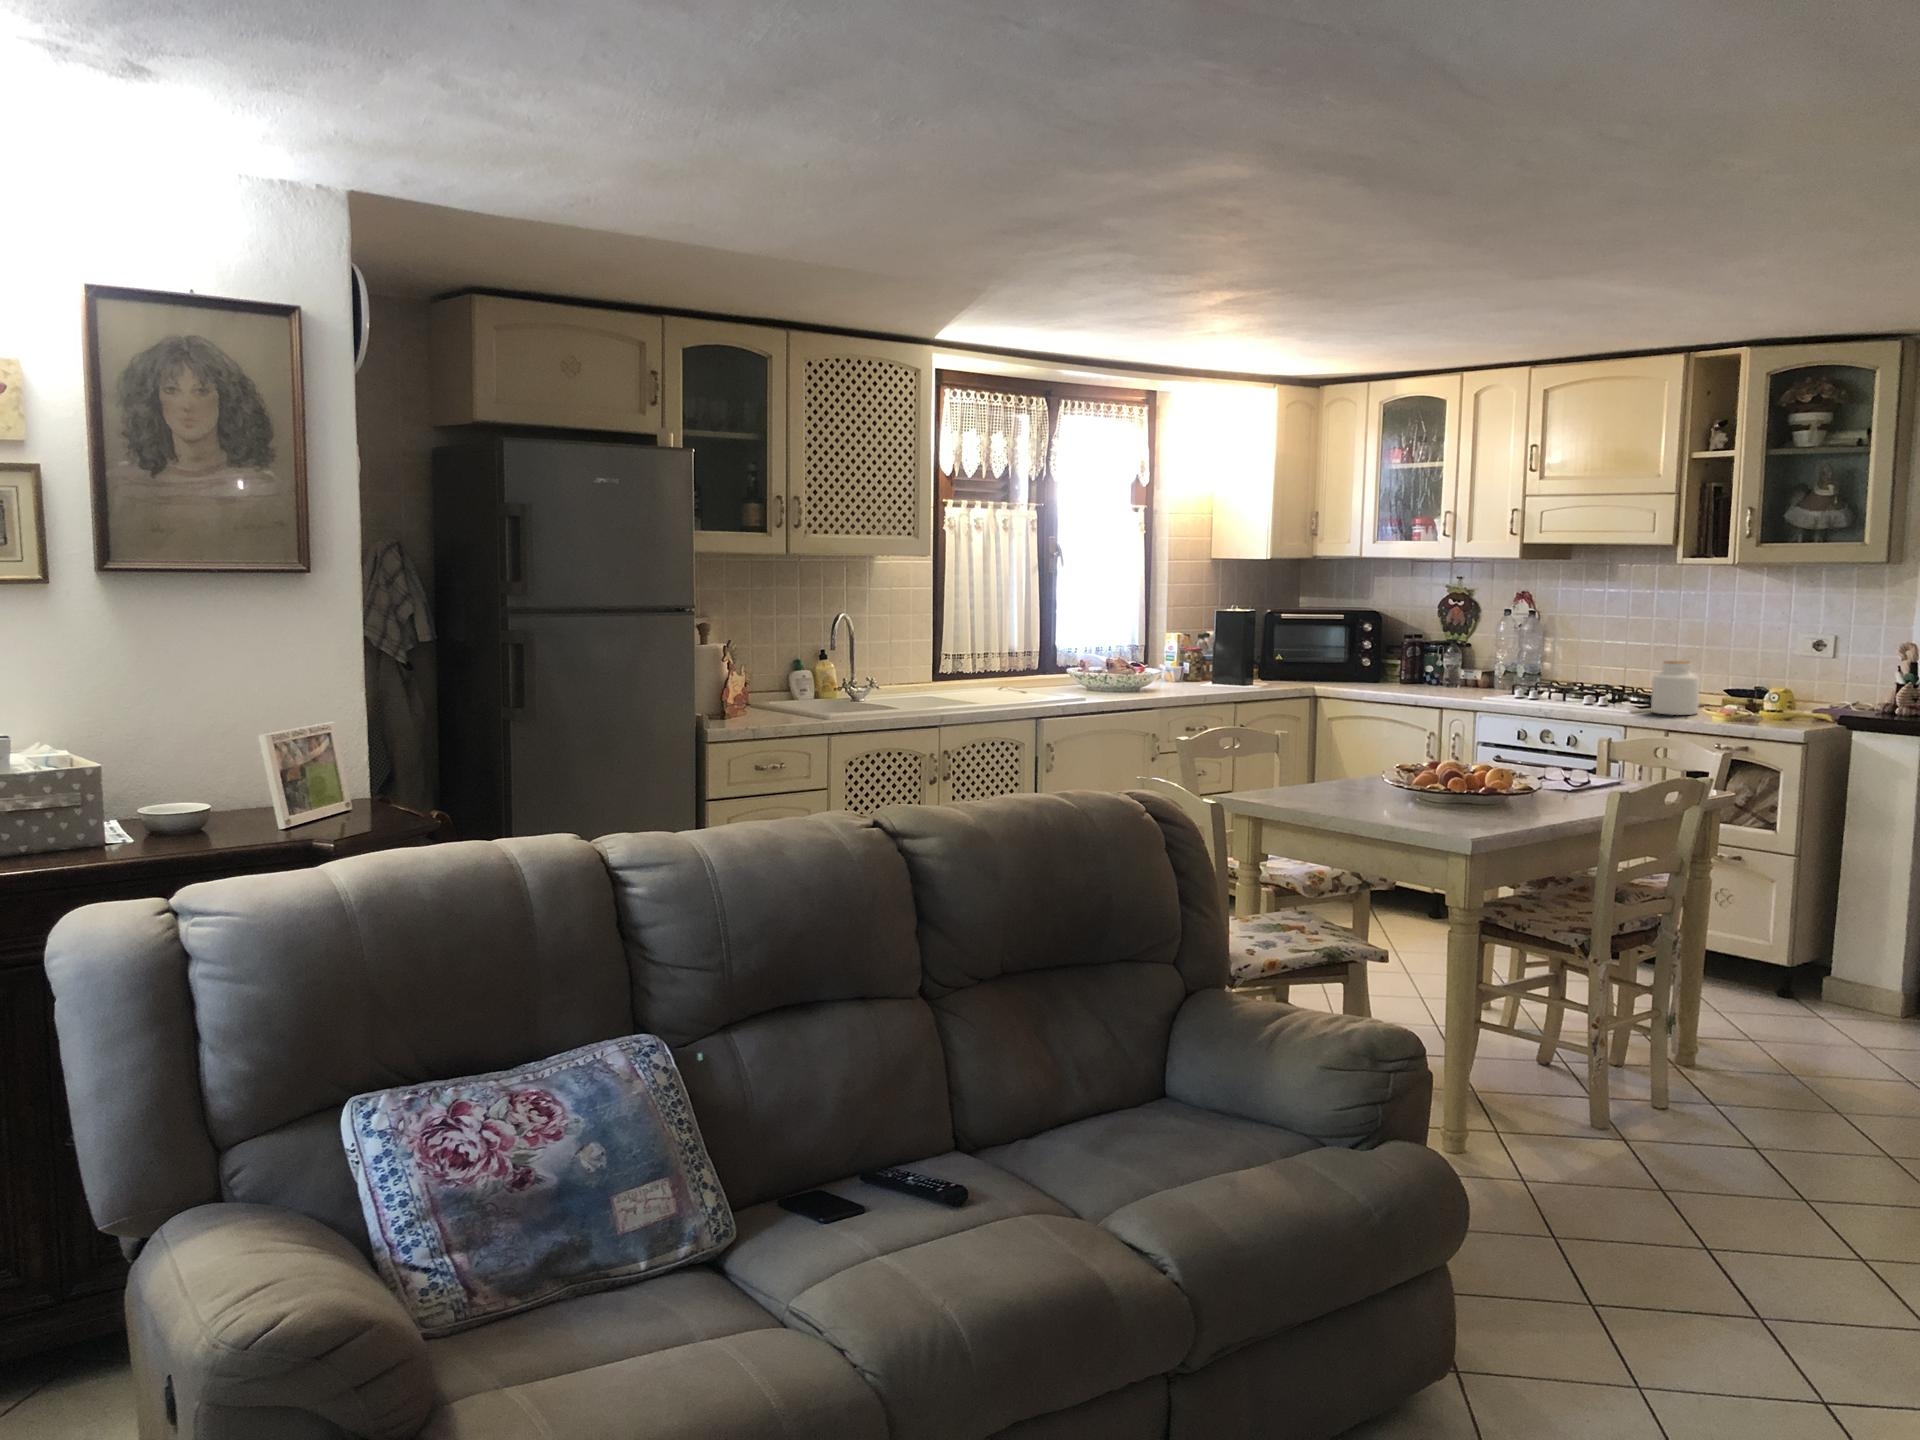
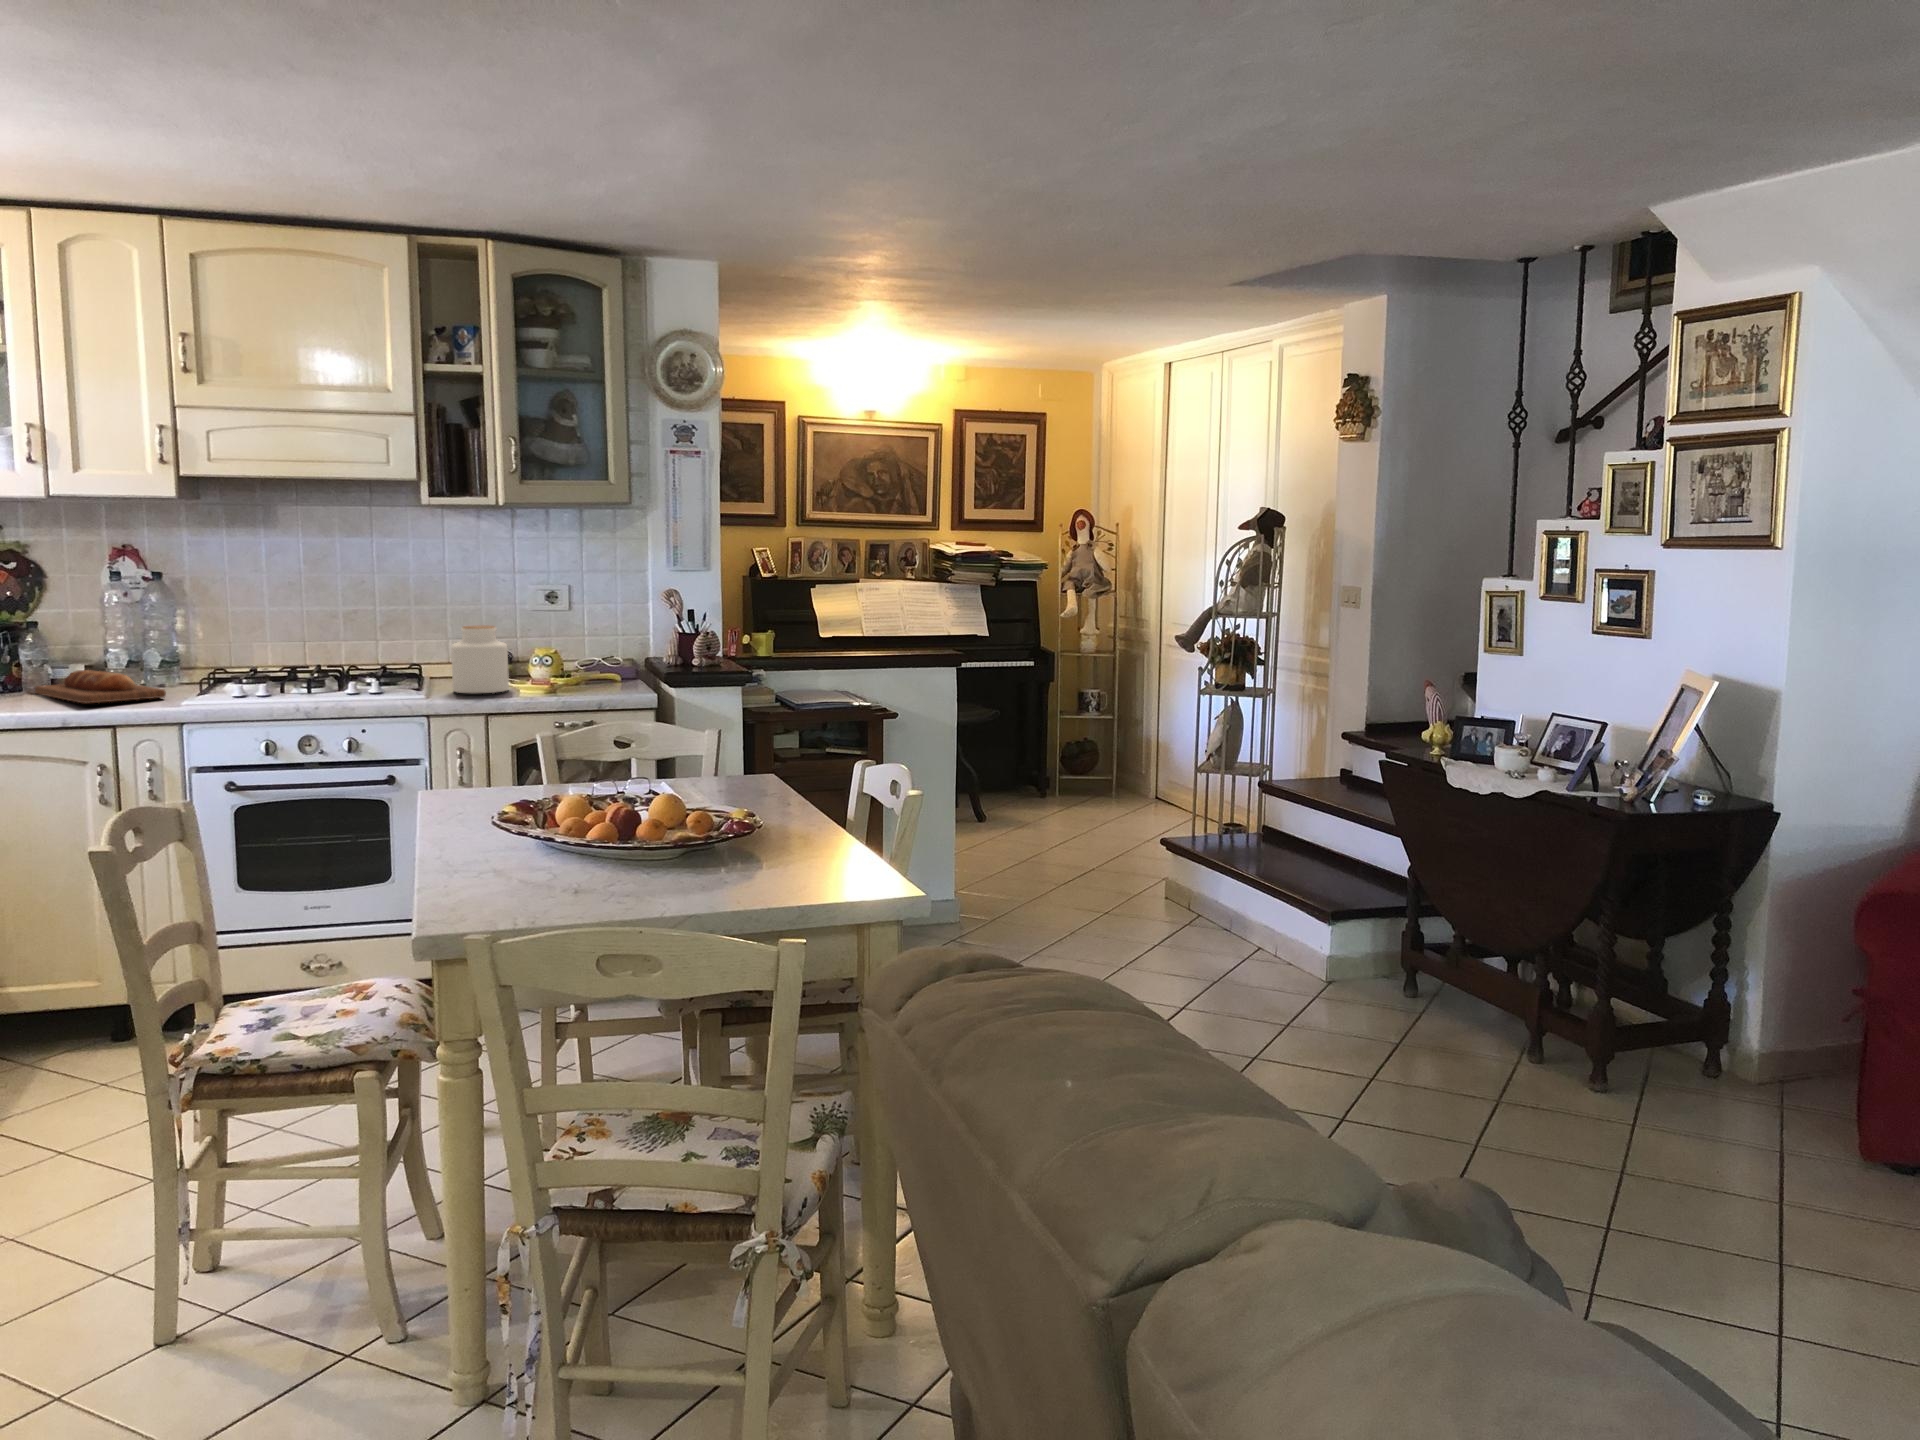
bread loaf: none [1431,673,1485,695] -> present [35,670,166,703]

